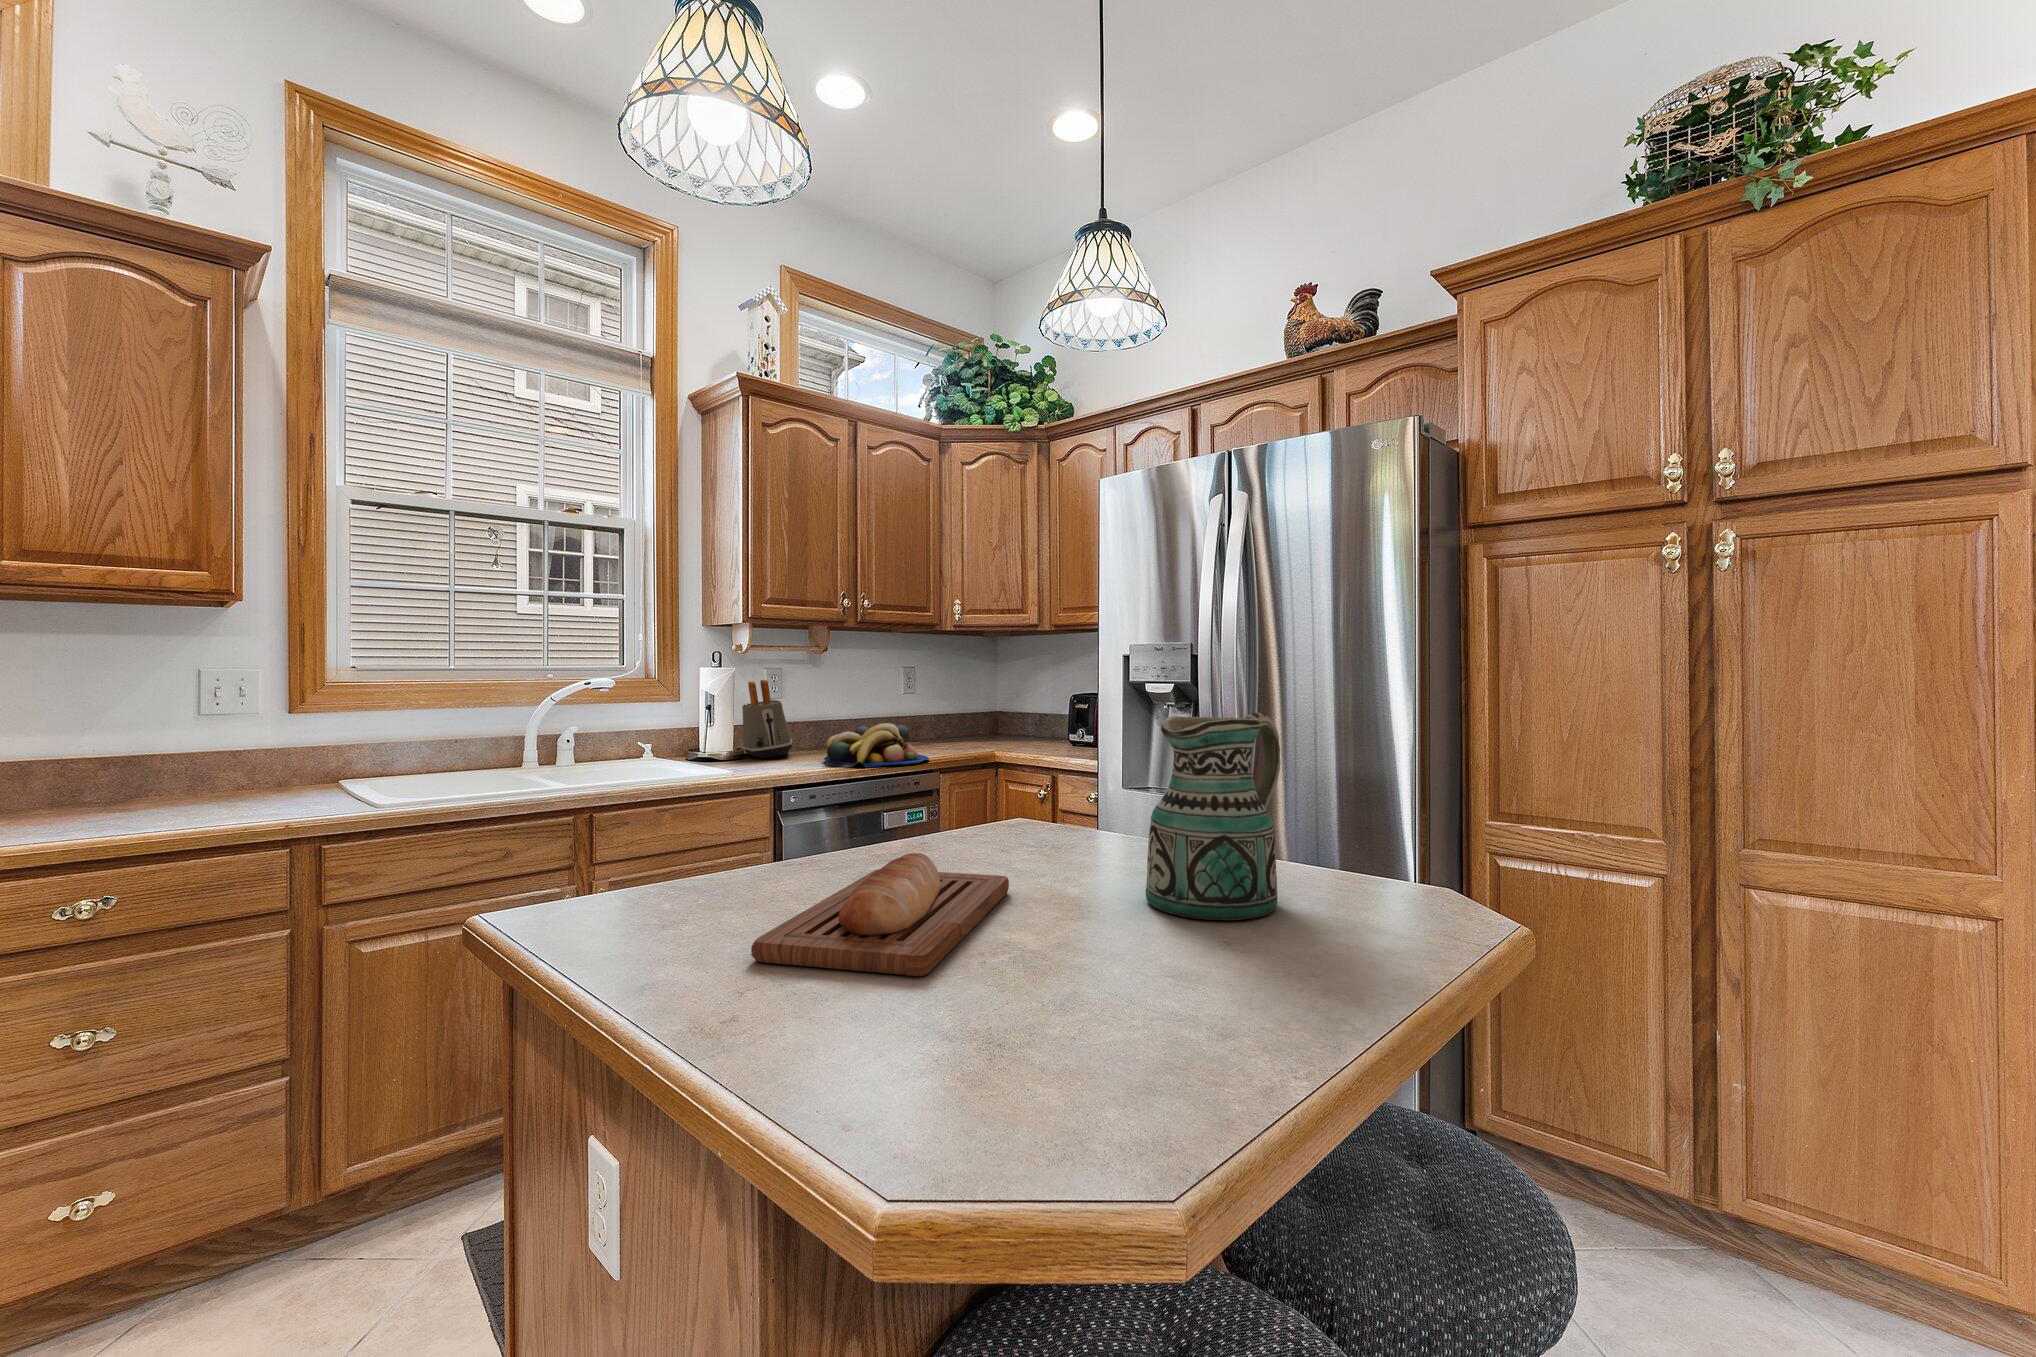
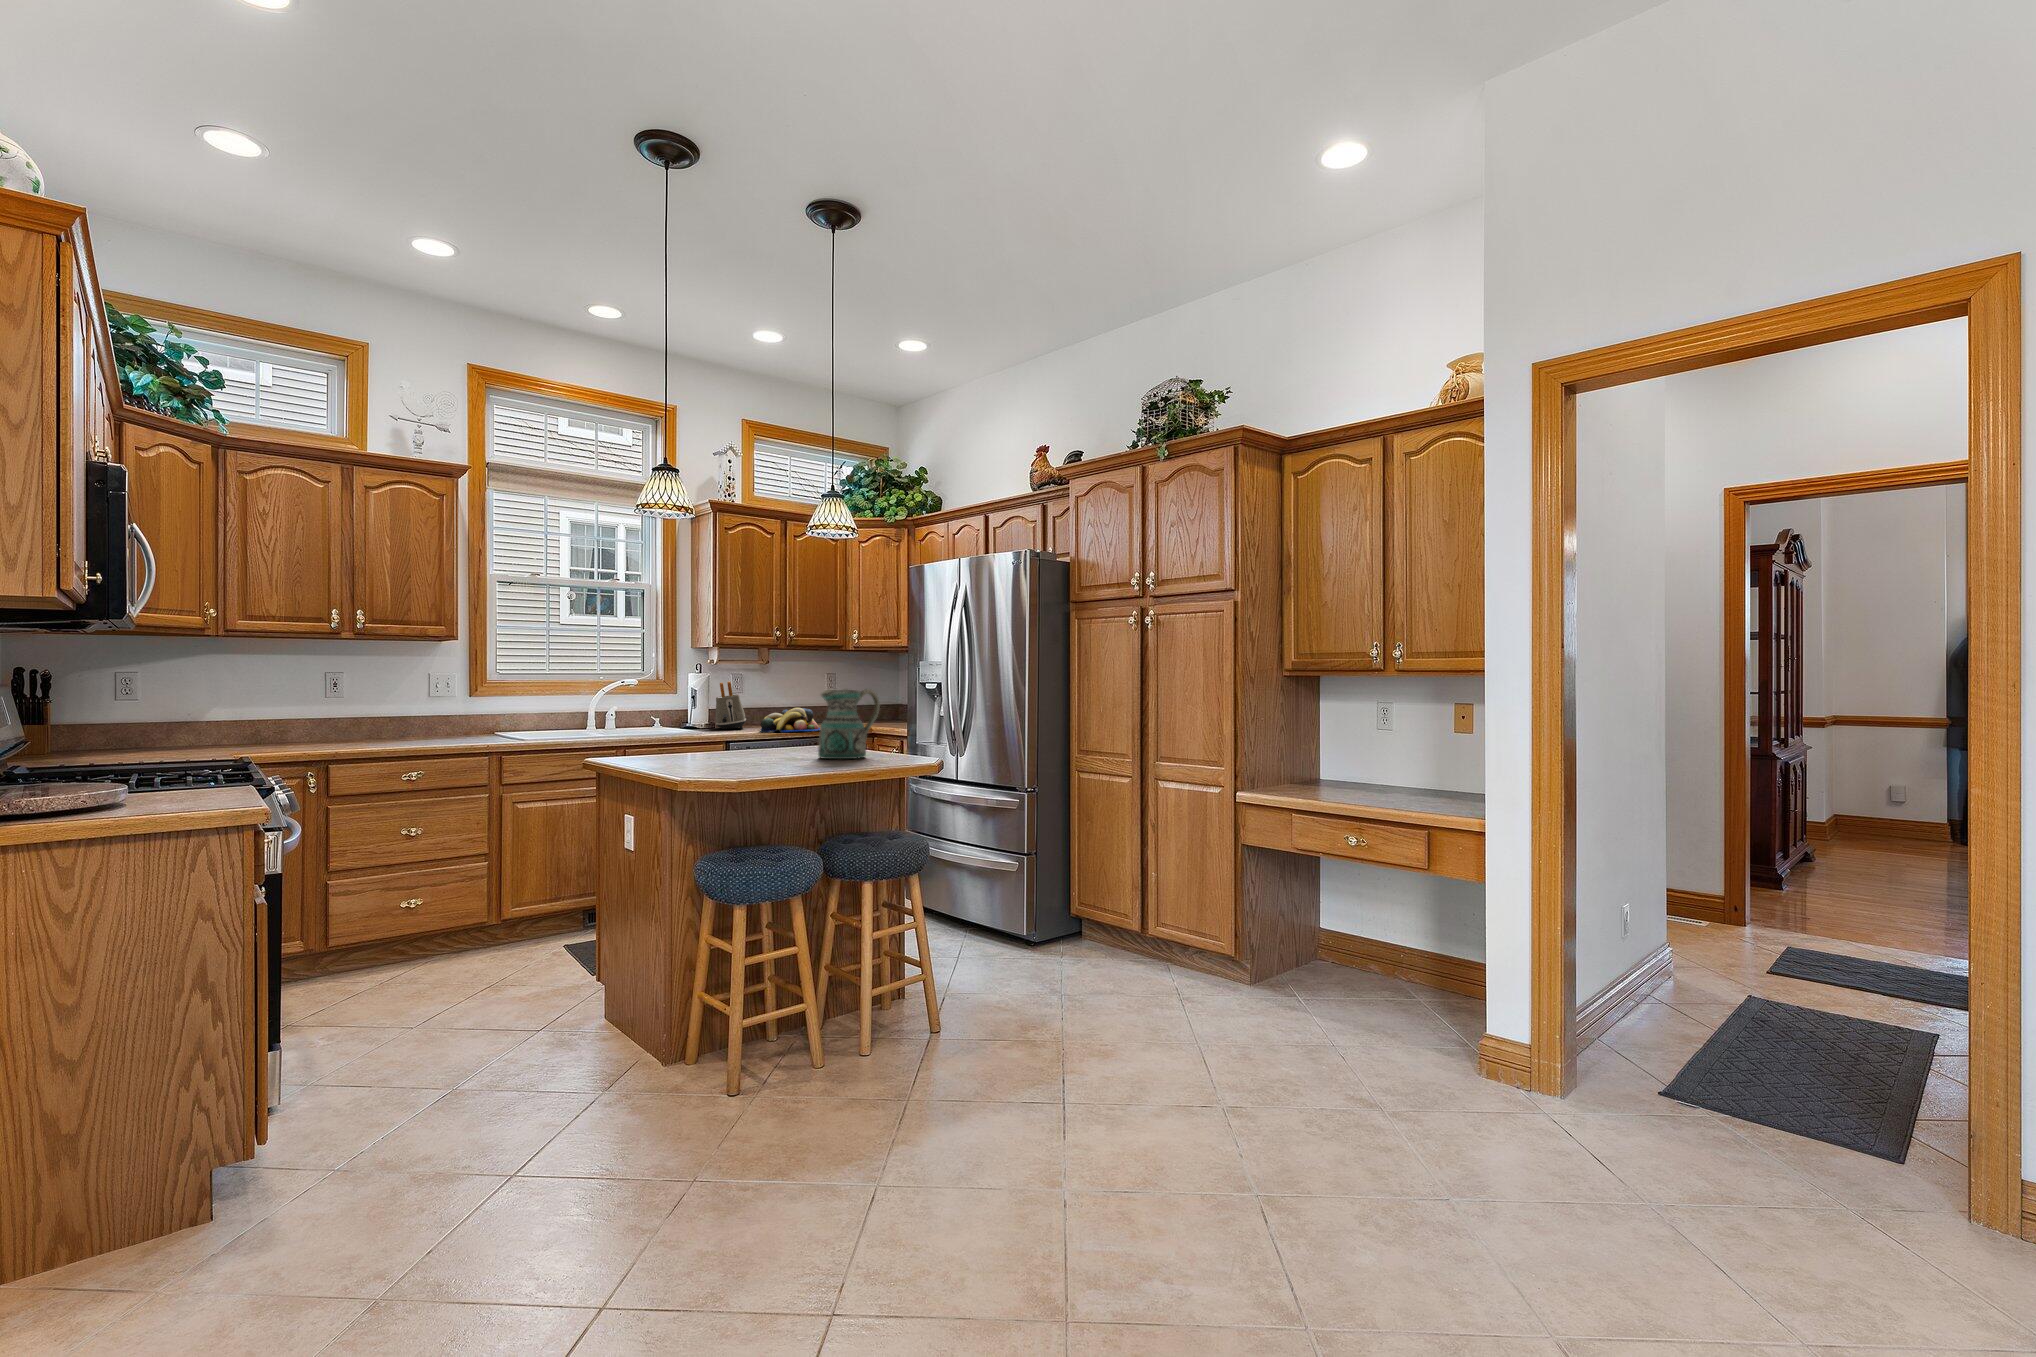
bread loaf: present [751,853,1009,976] -> none [671,739,775,764]

